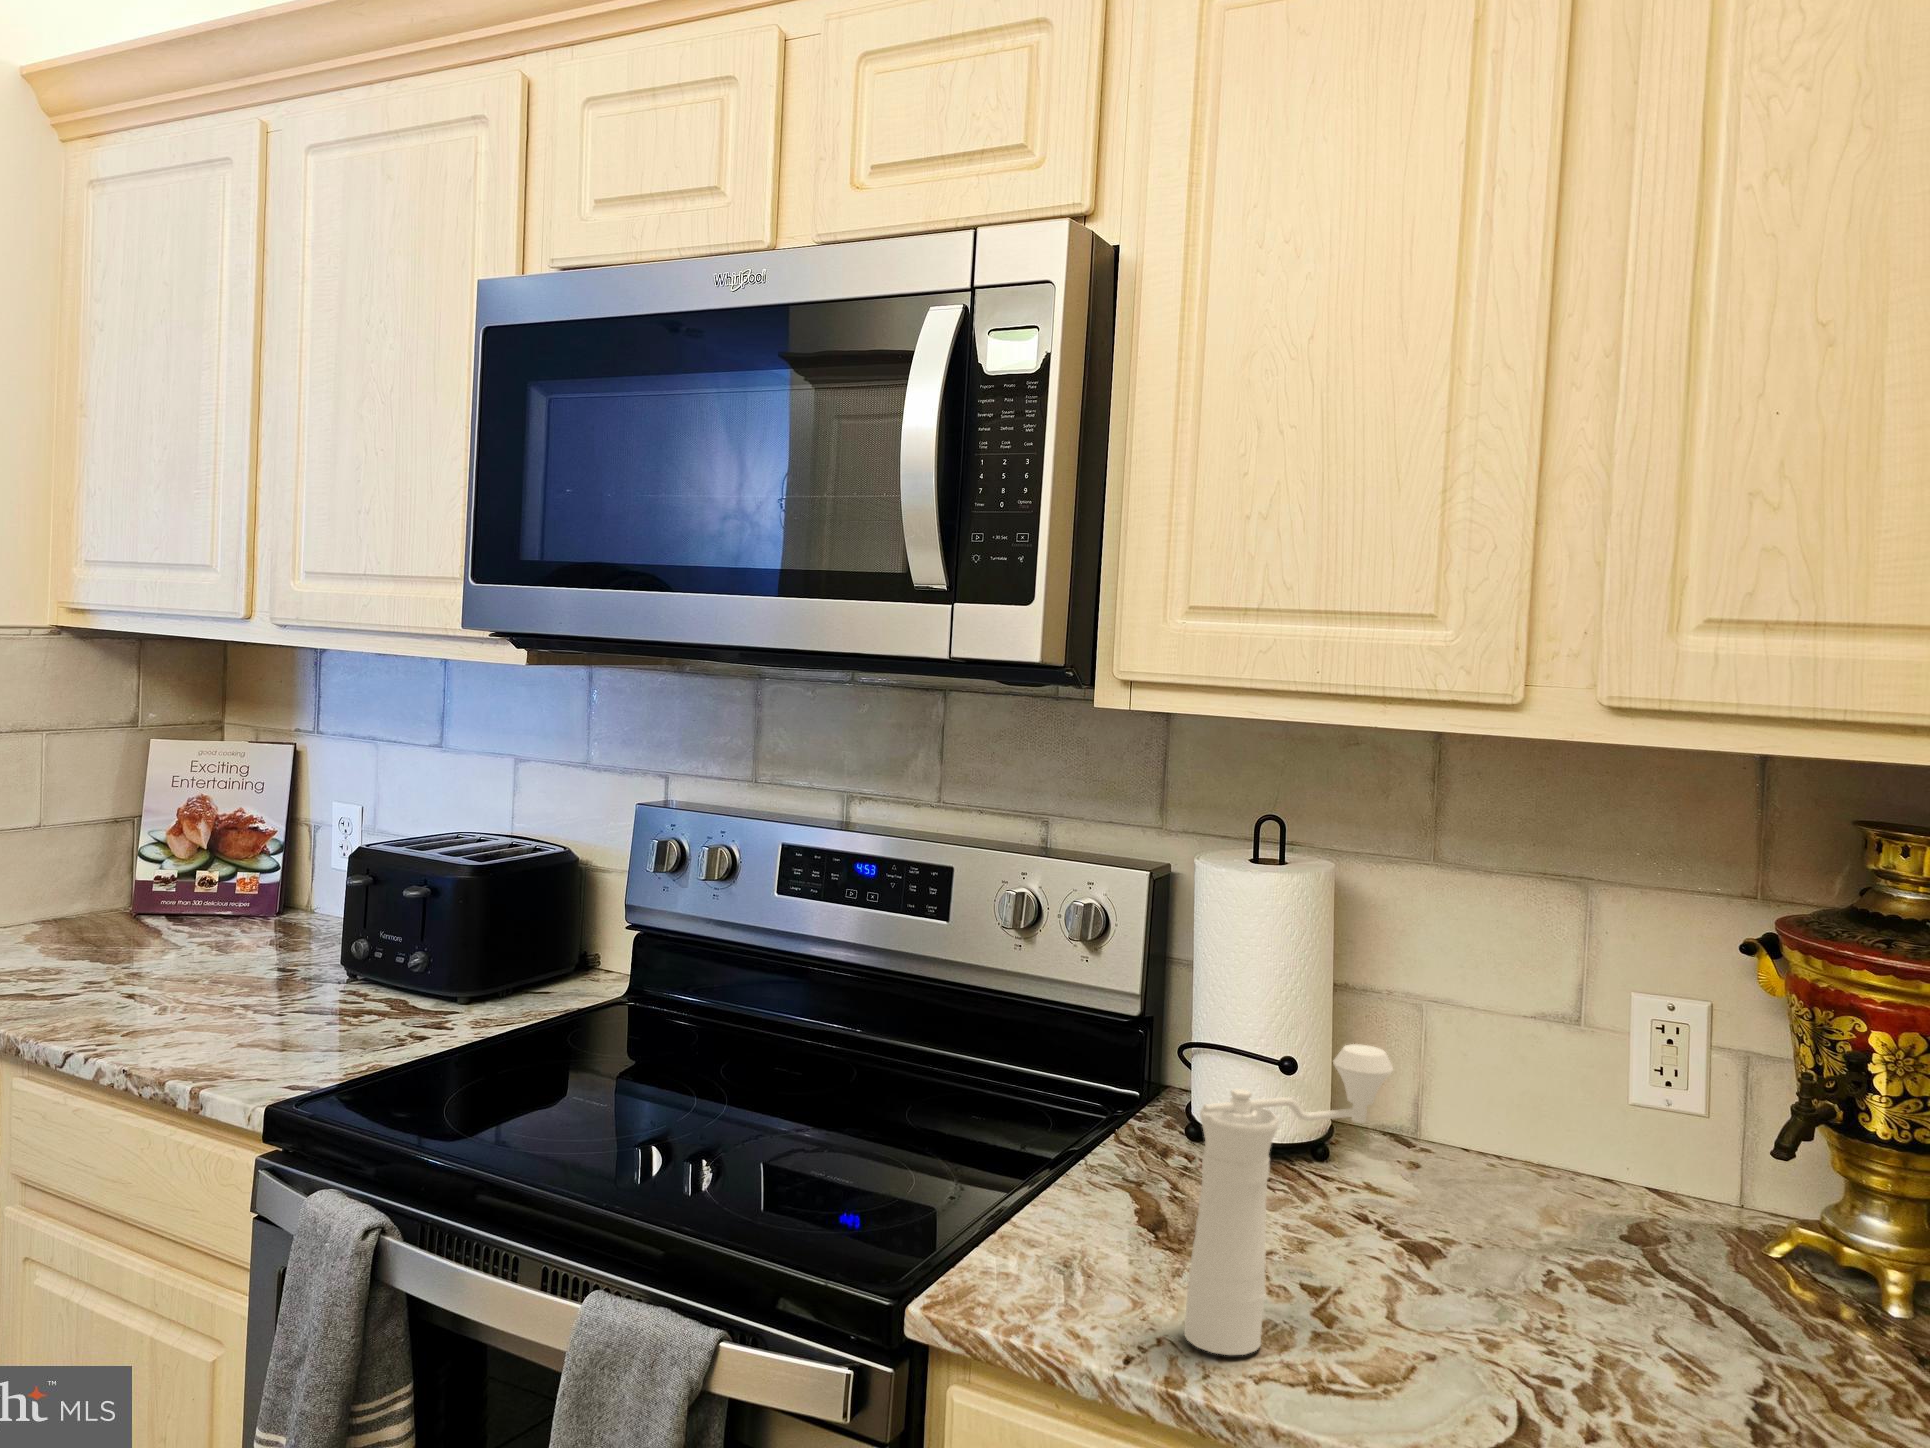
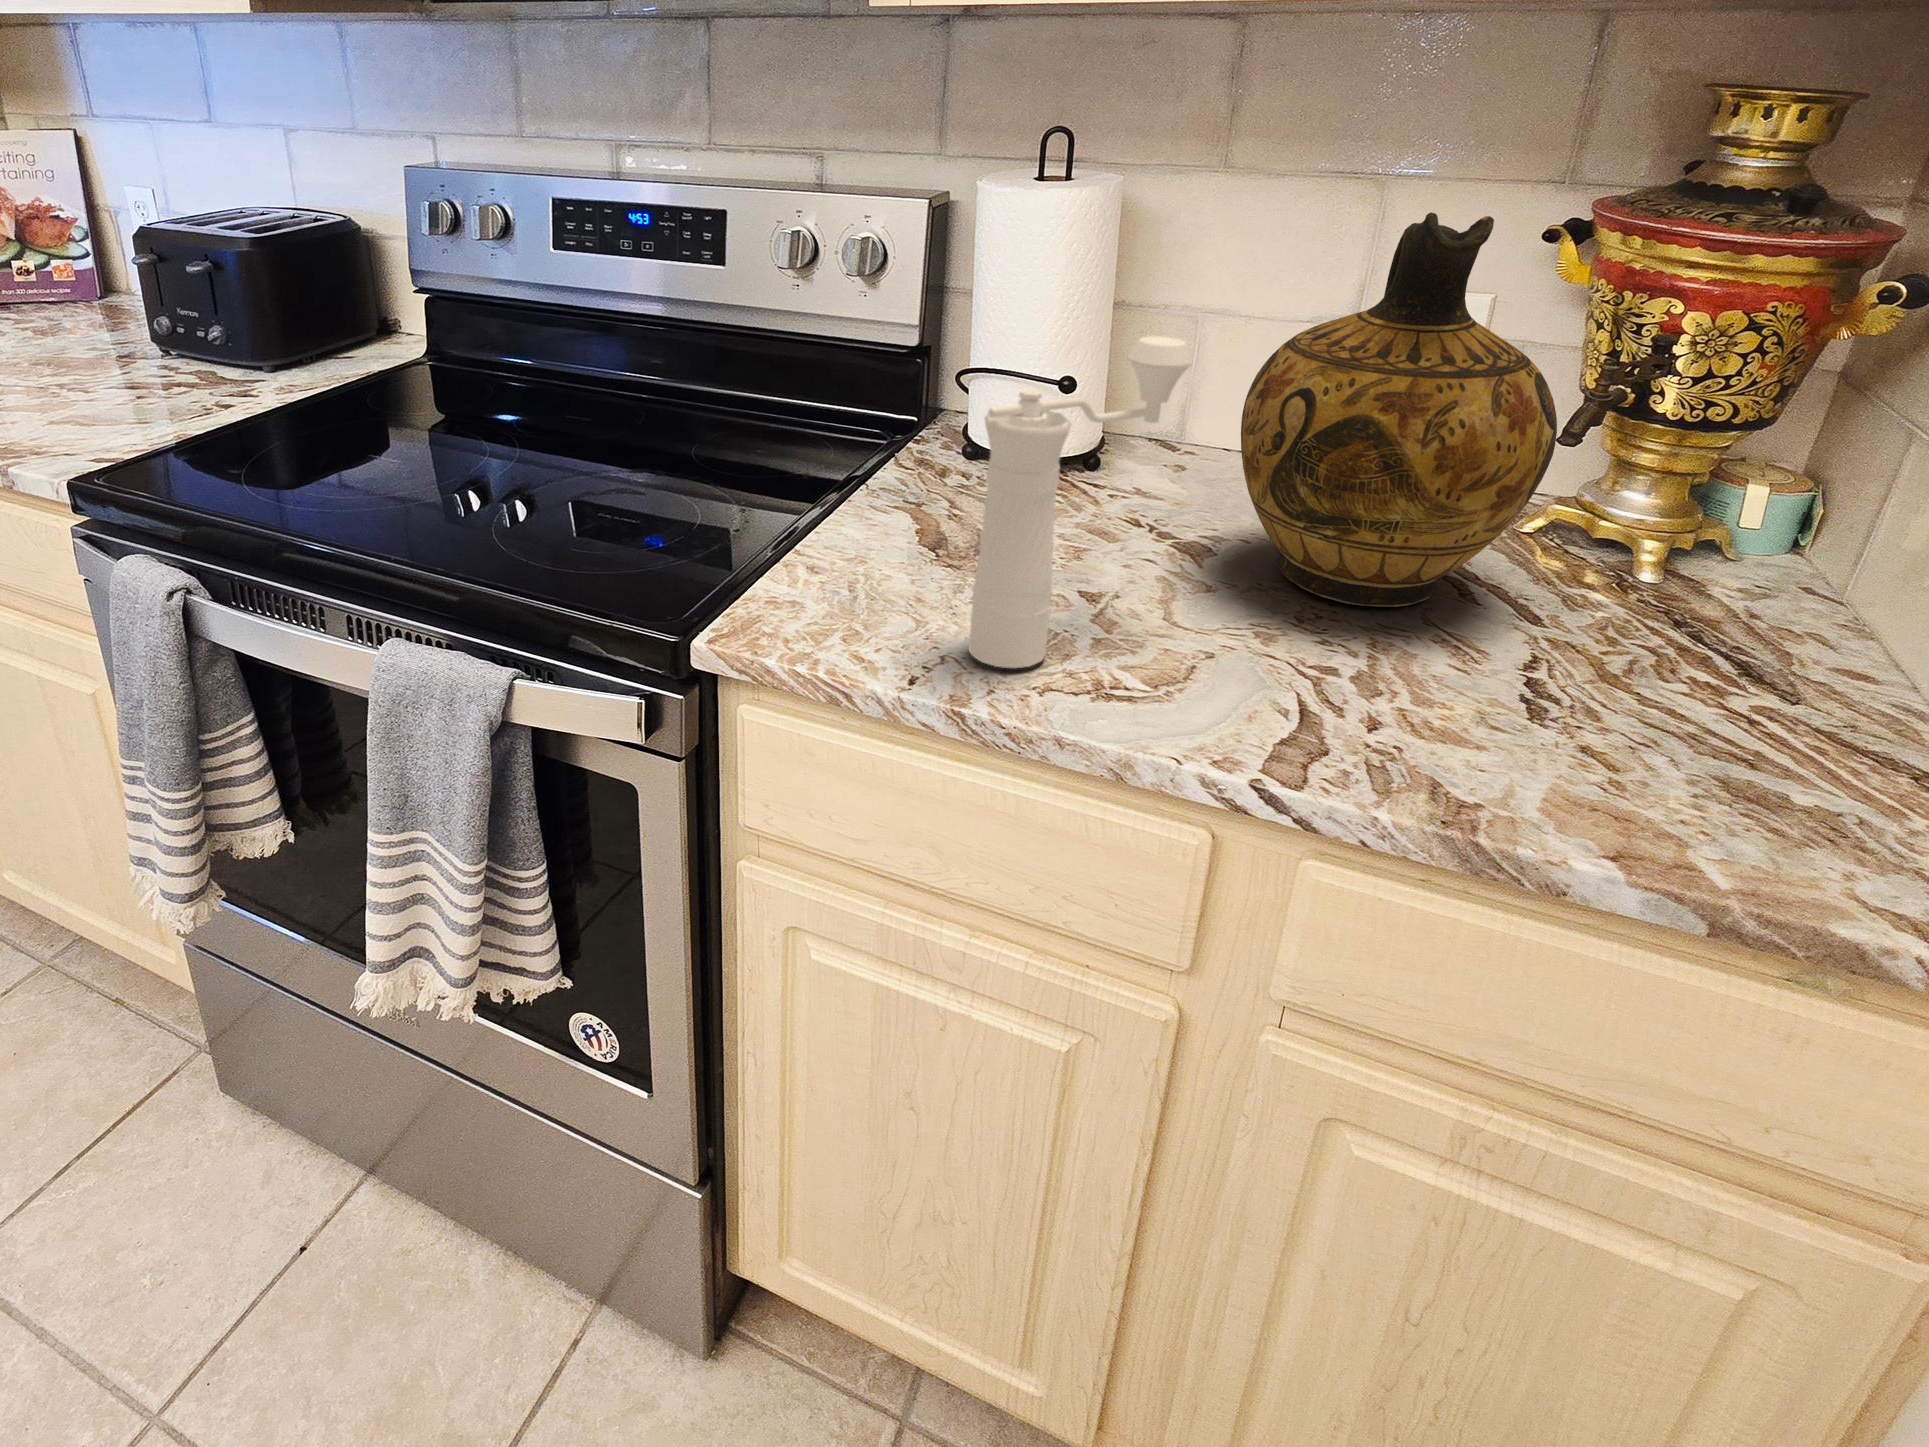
ceramic jug: none [1460,947,1771,1323] -> present [1241,212,1557,607]

